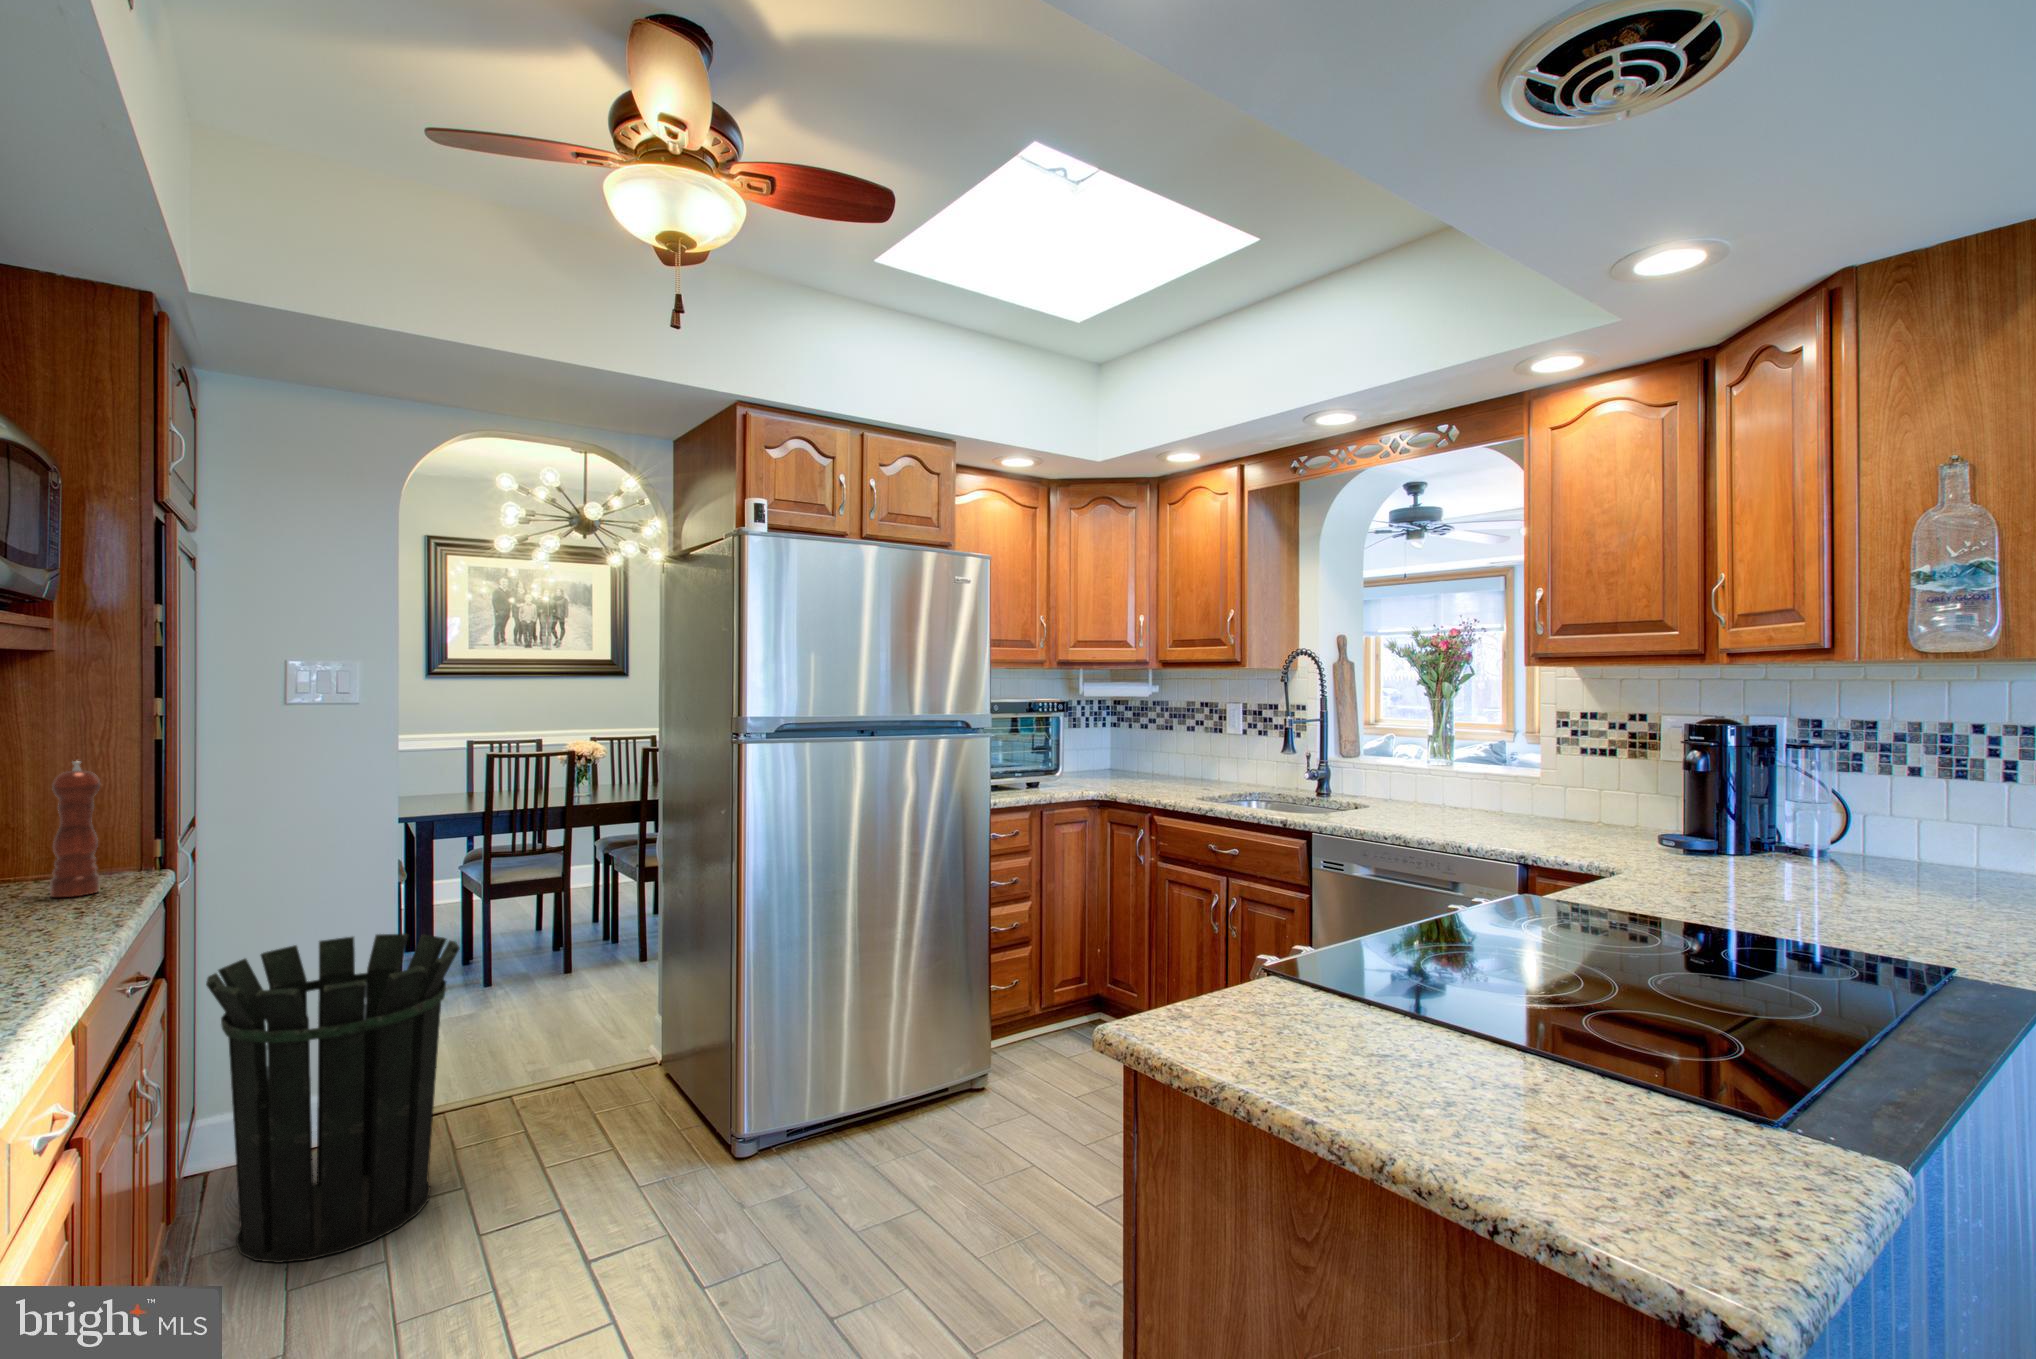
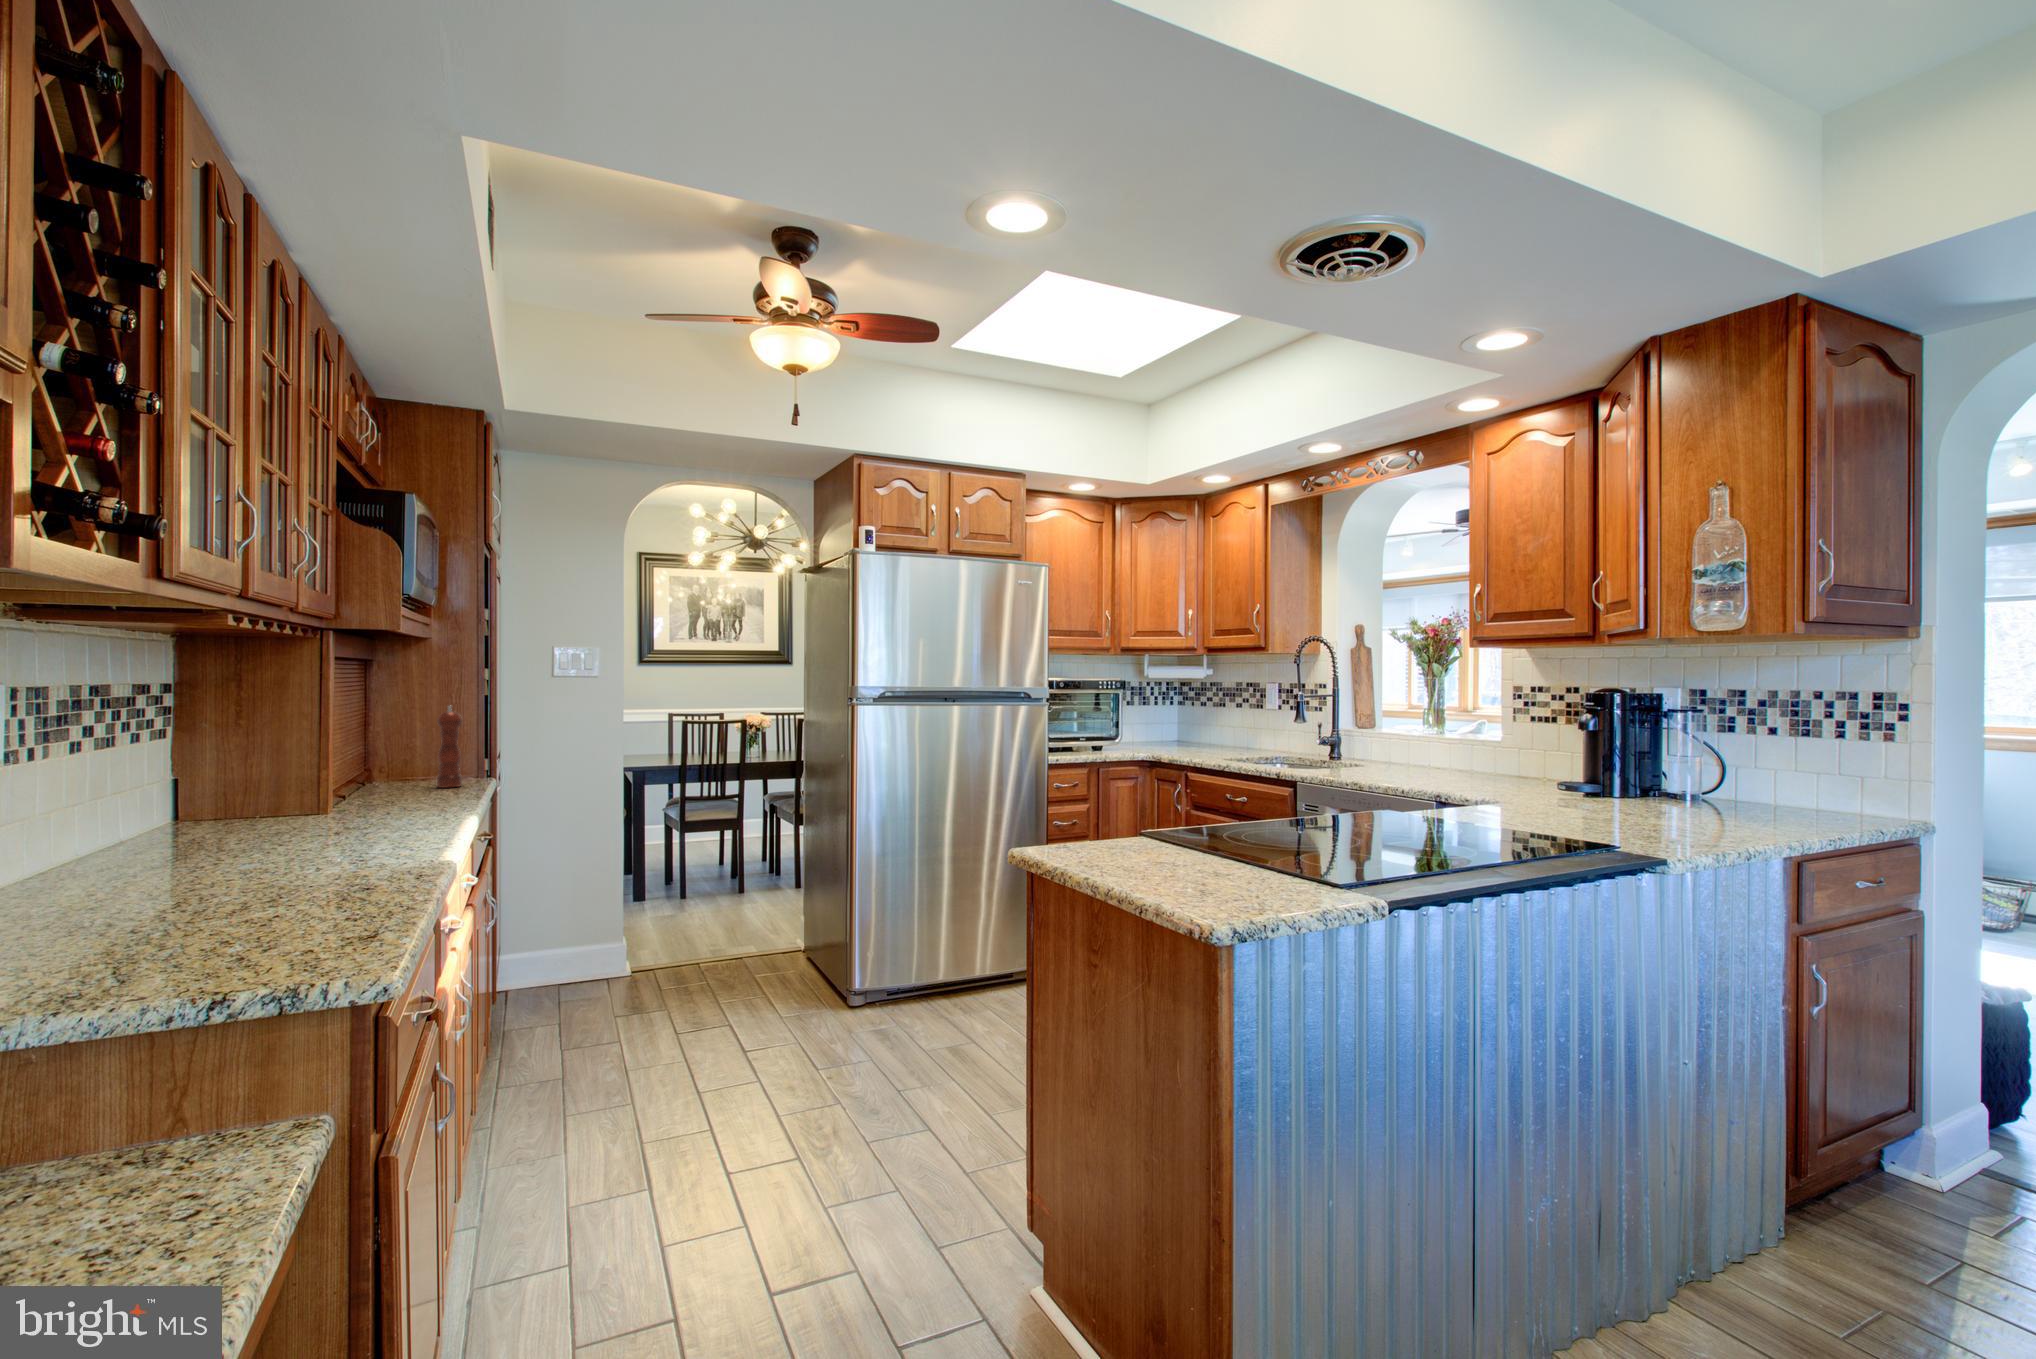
waste bin: present [206,934,459,1263] -> none [513,837,666,1041]

